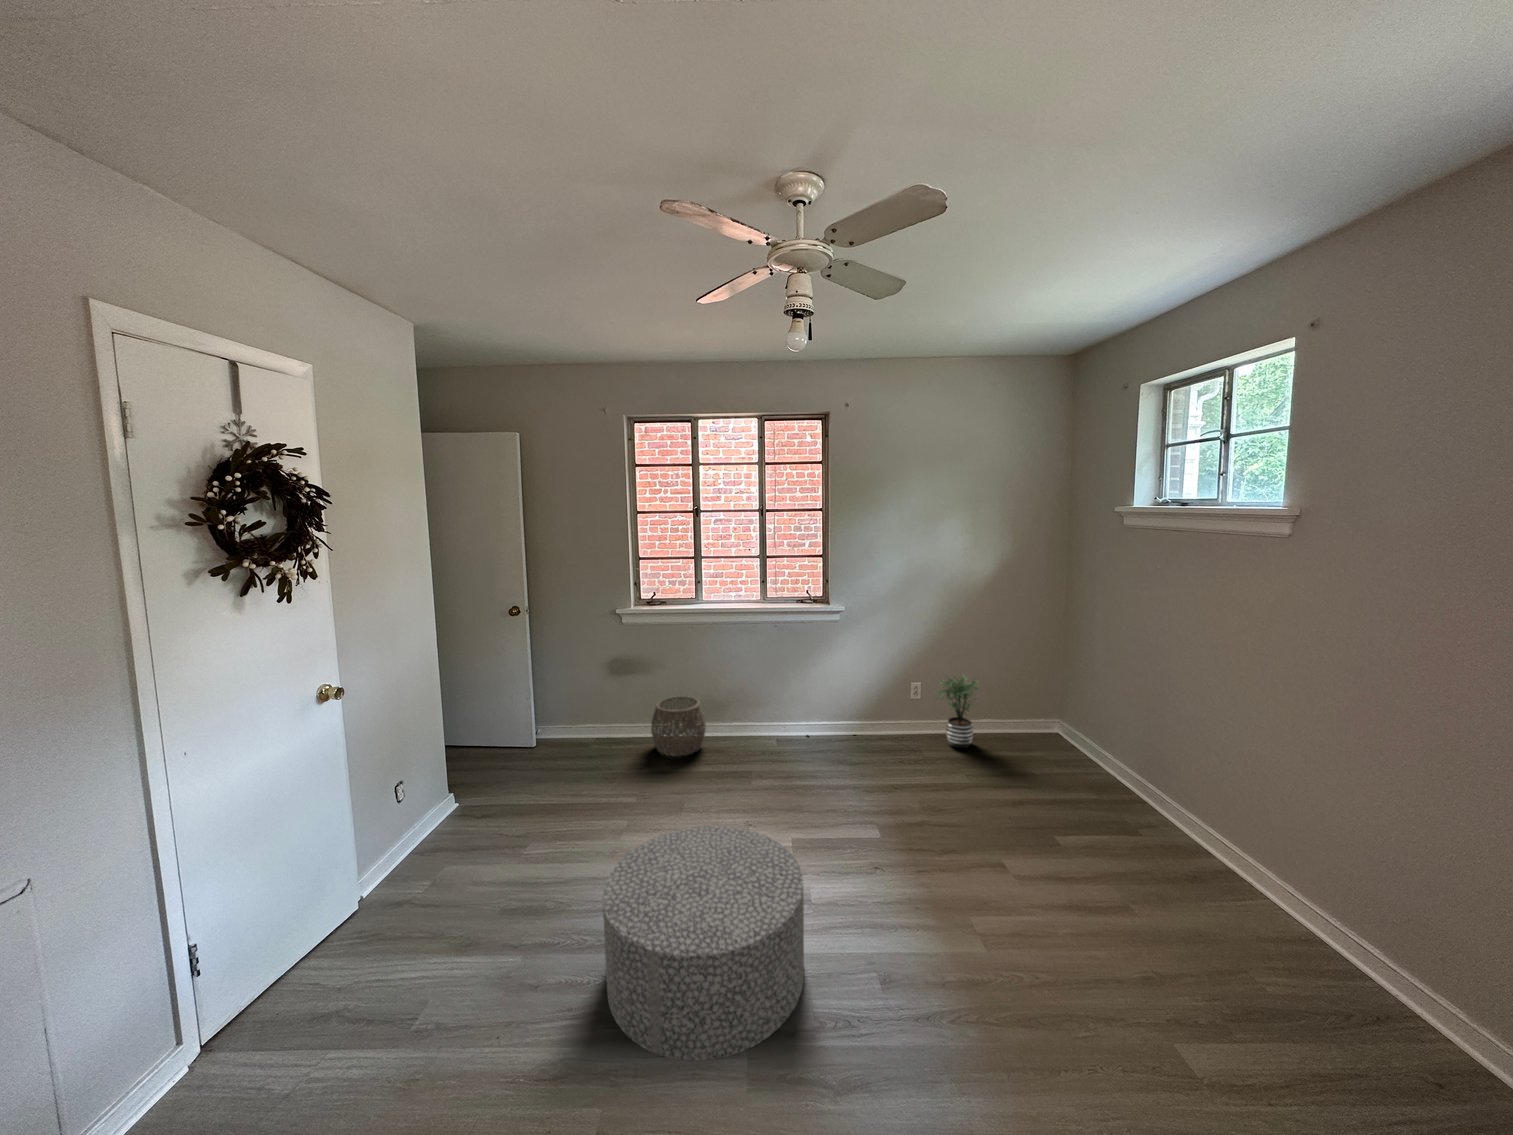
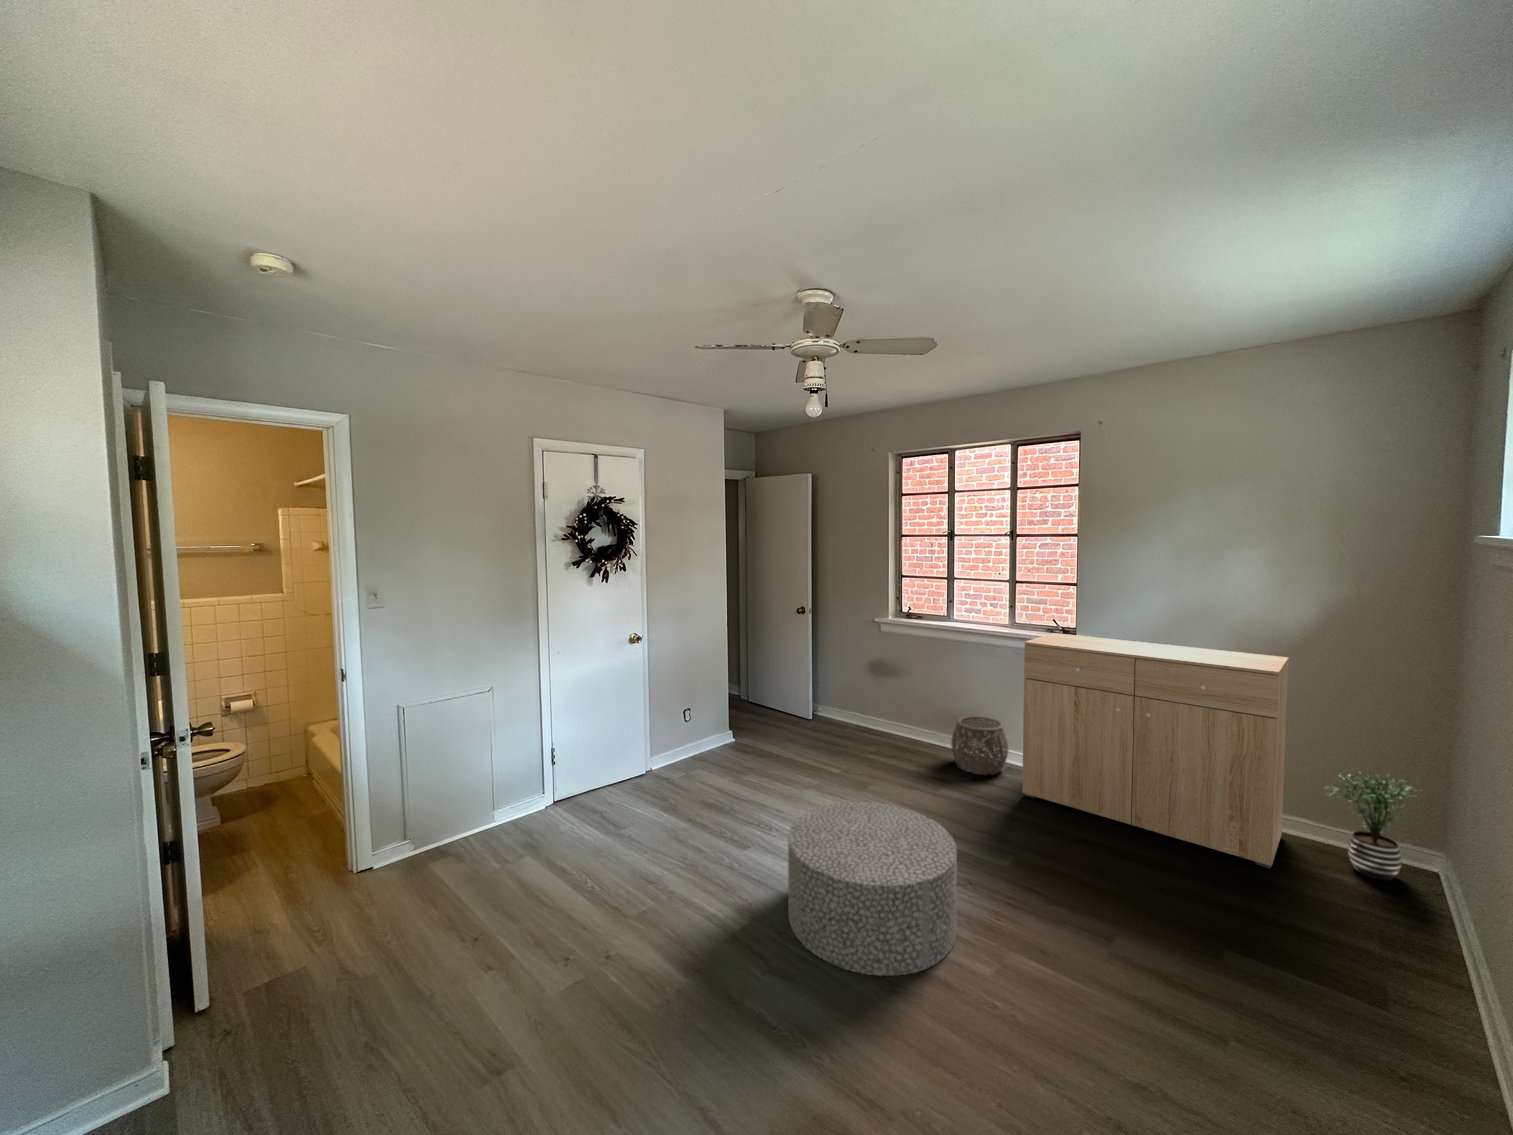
dresser: none [731,602,922,764] -> present [1022,633,1289,868]

